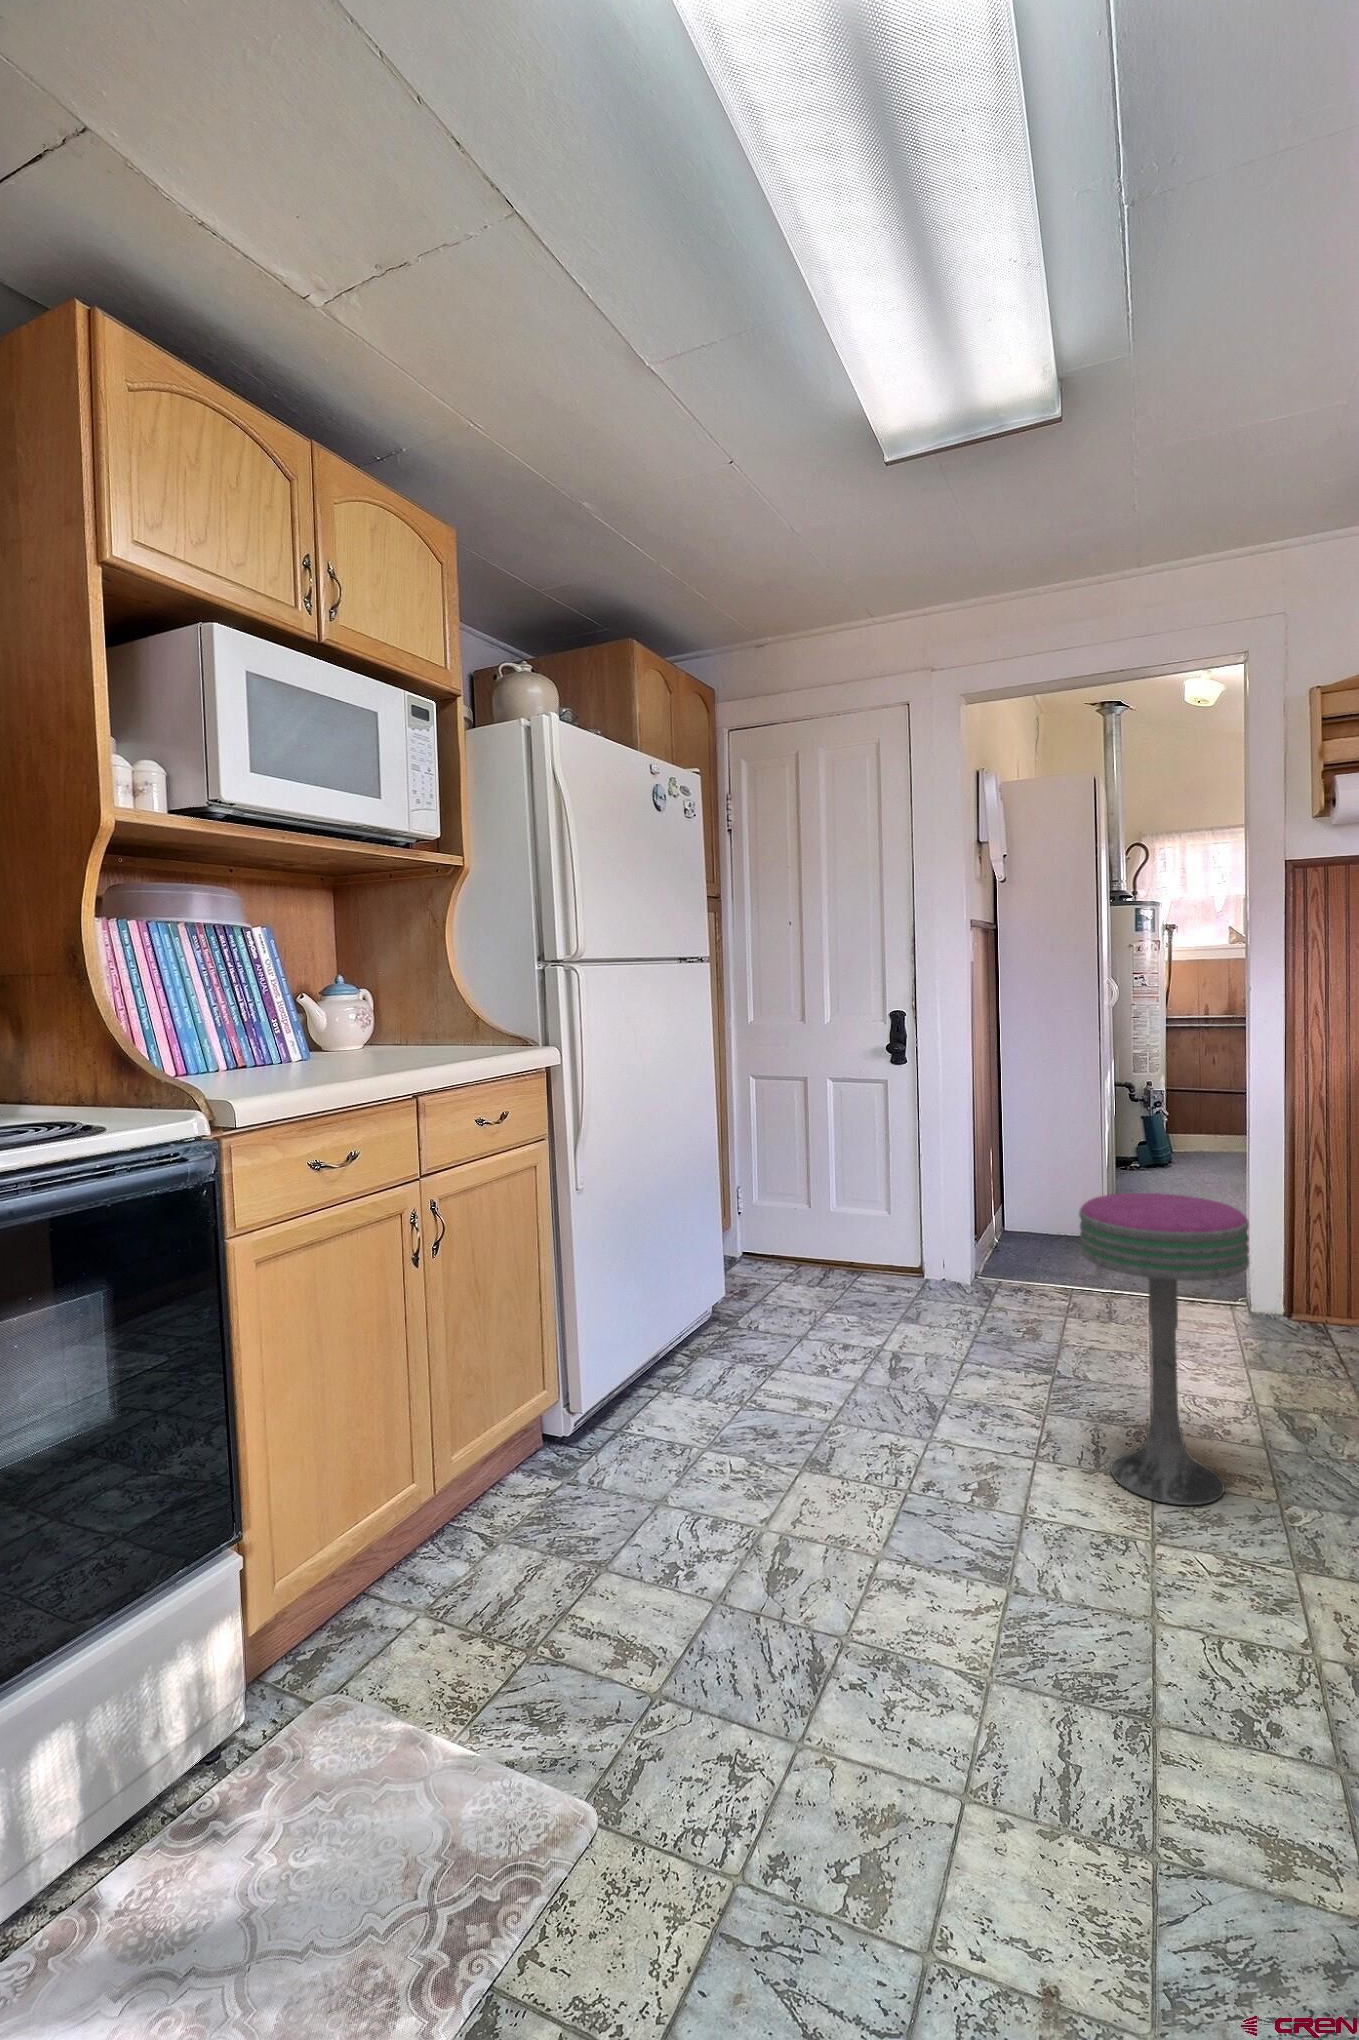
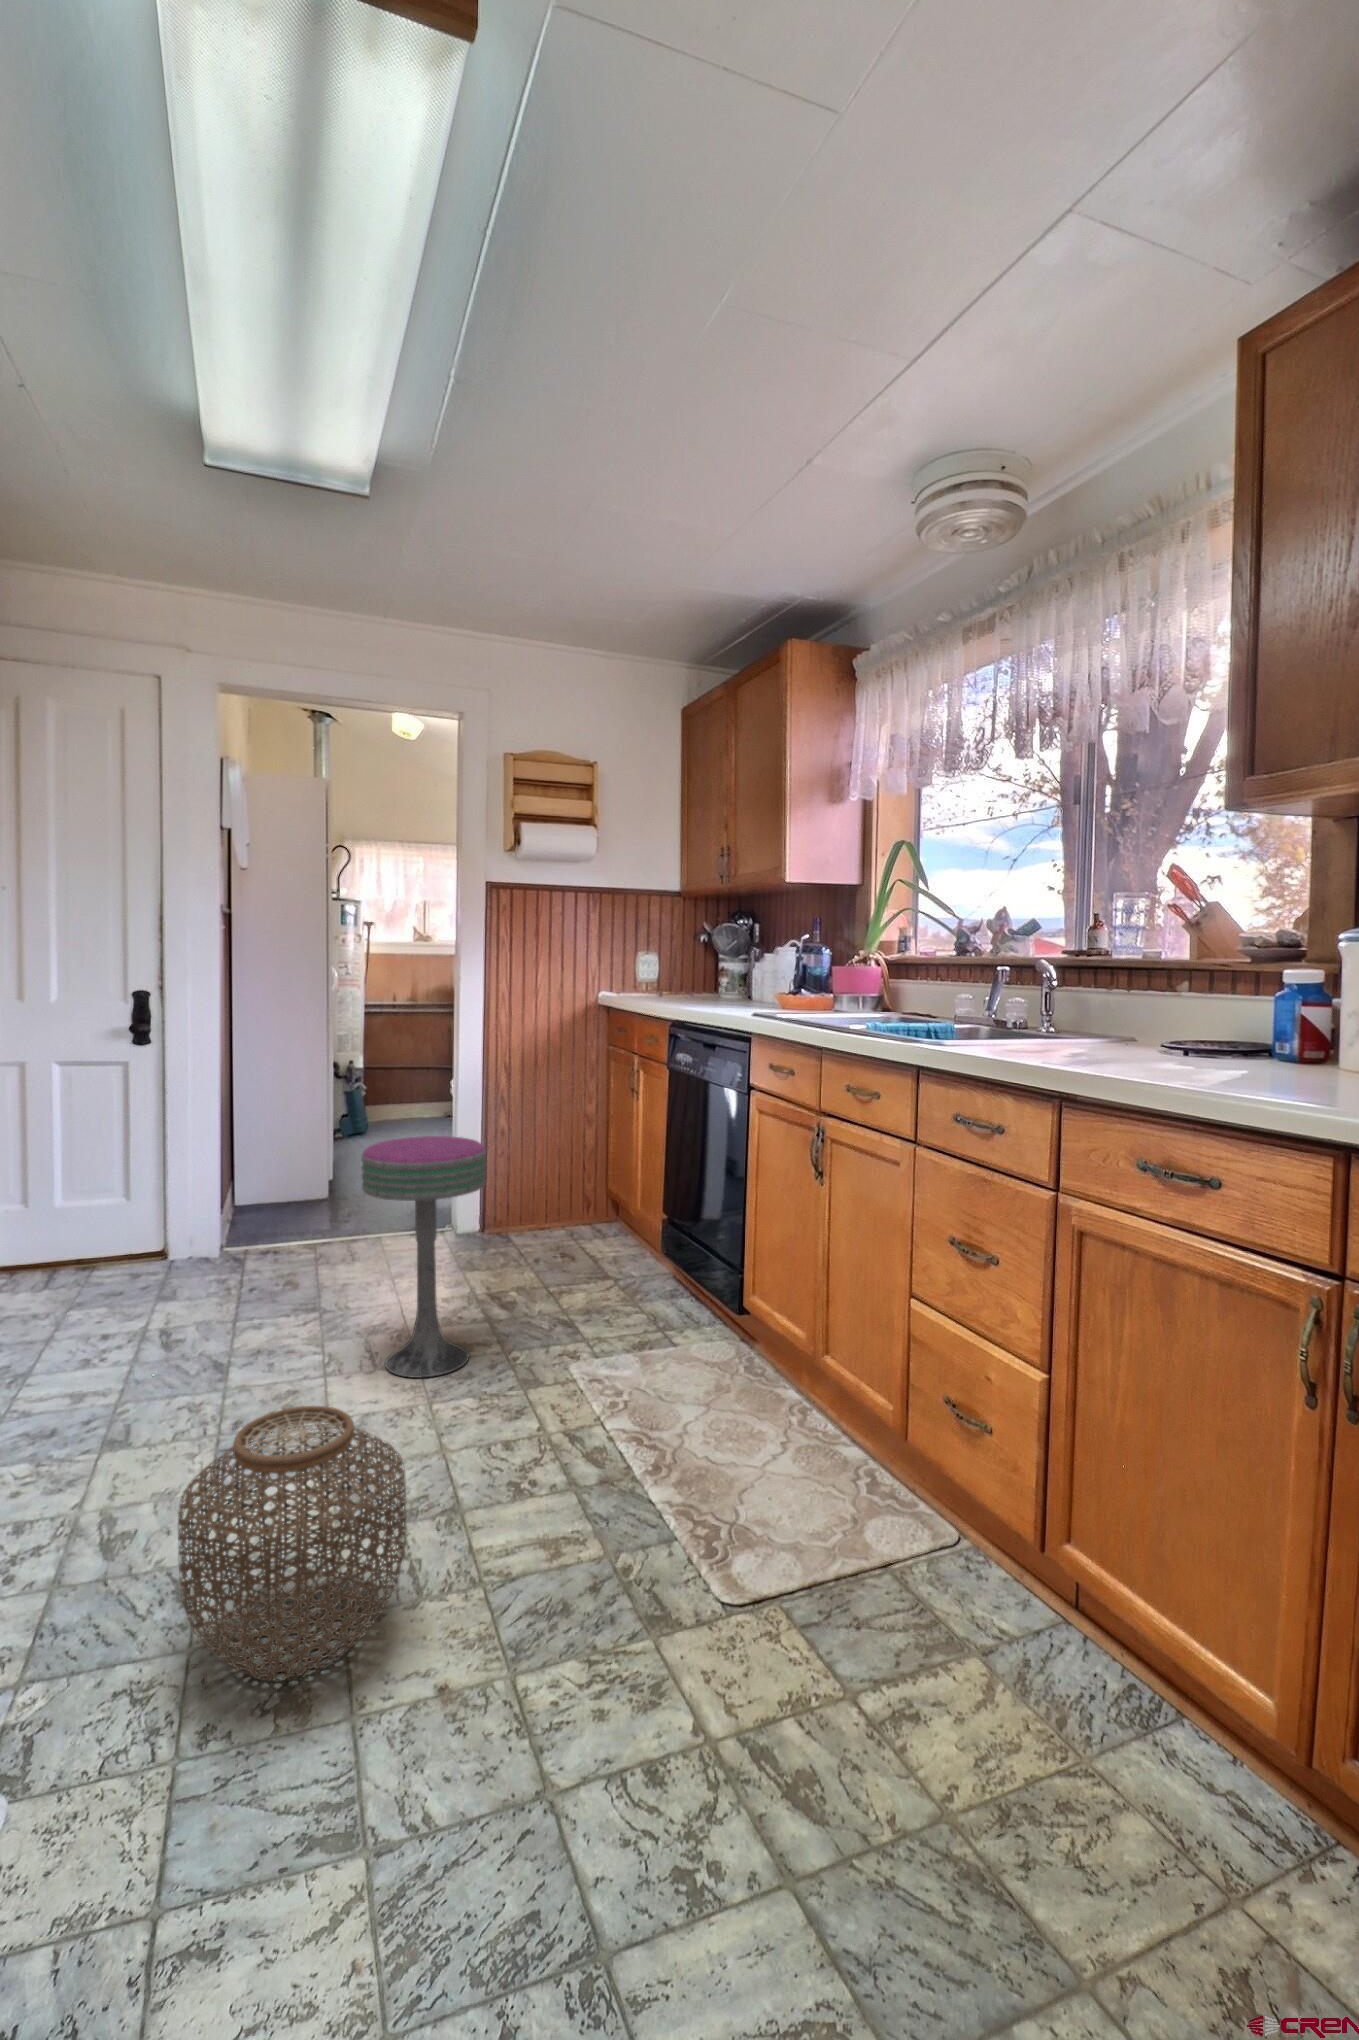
woven basket: none [771,1511,1035,1859] -> present [178,1406,407,1681]

